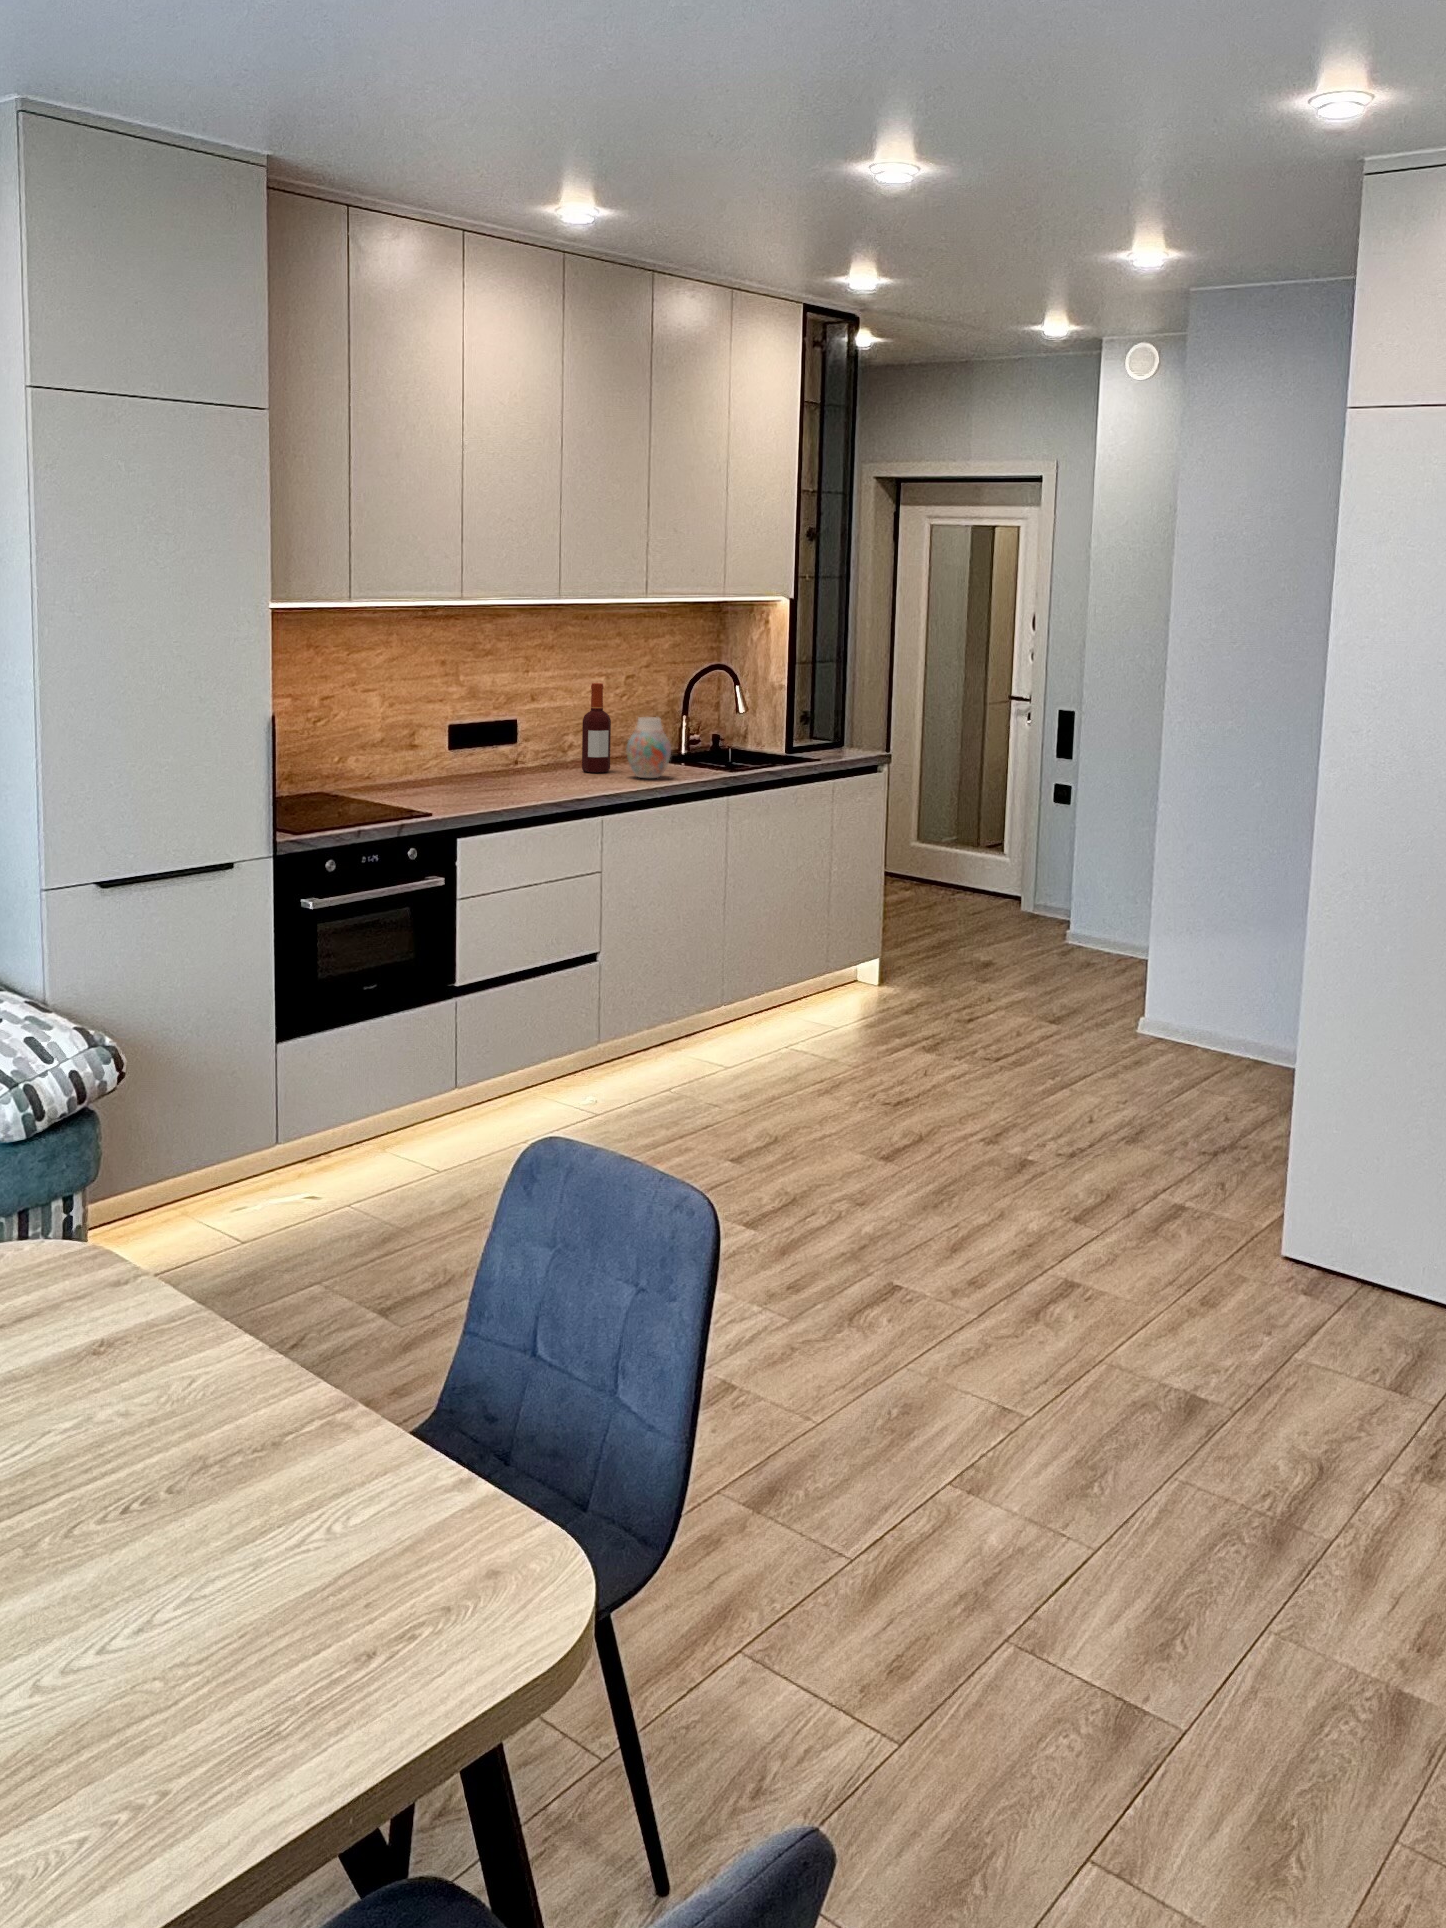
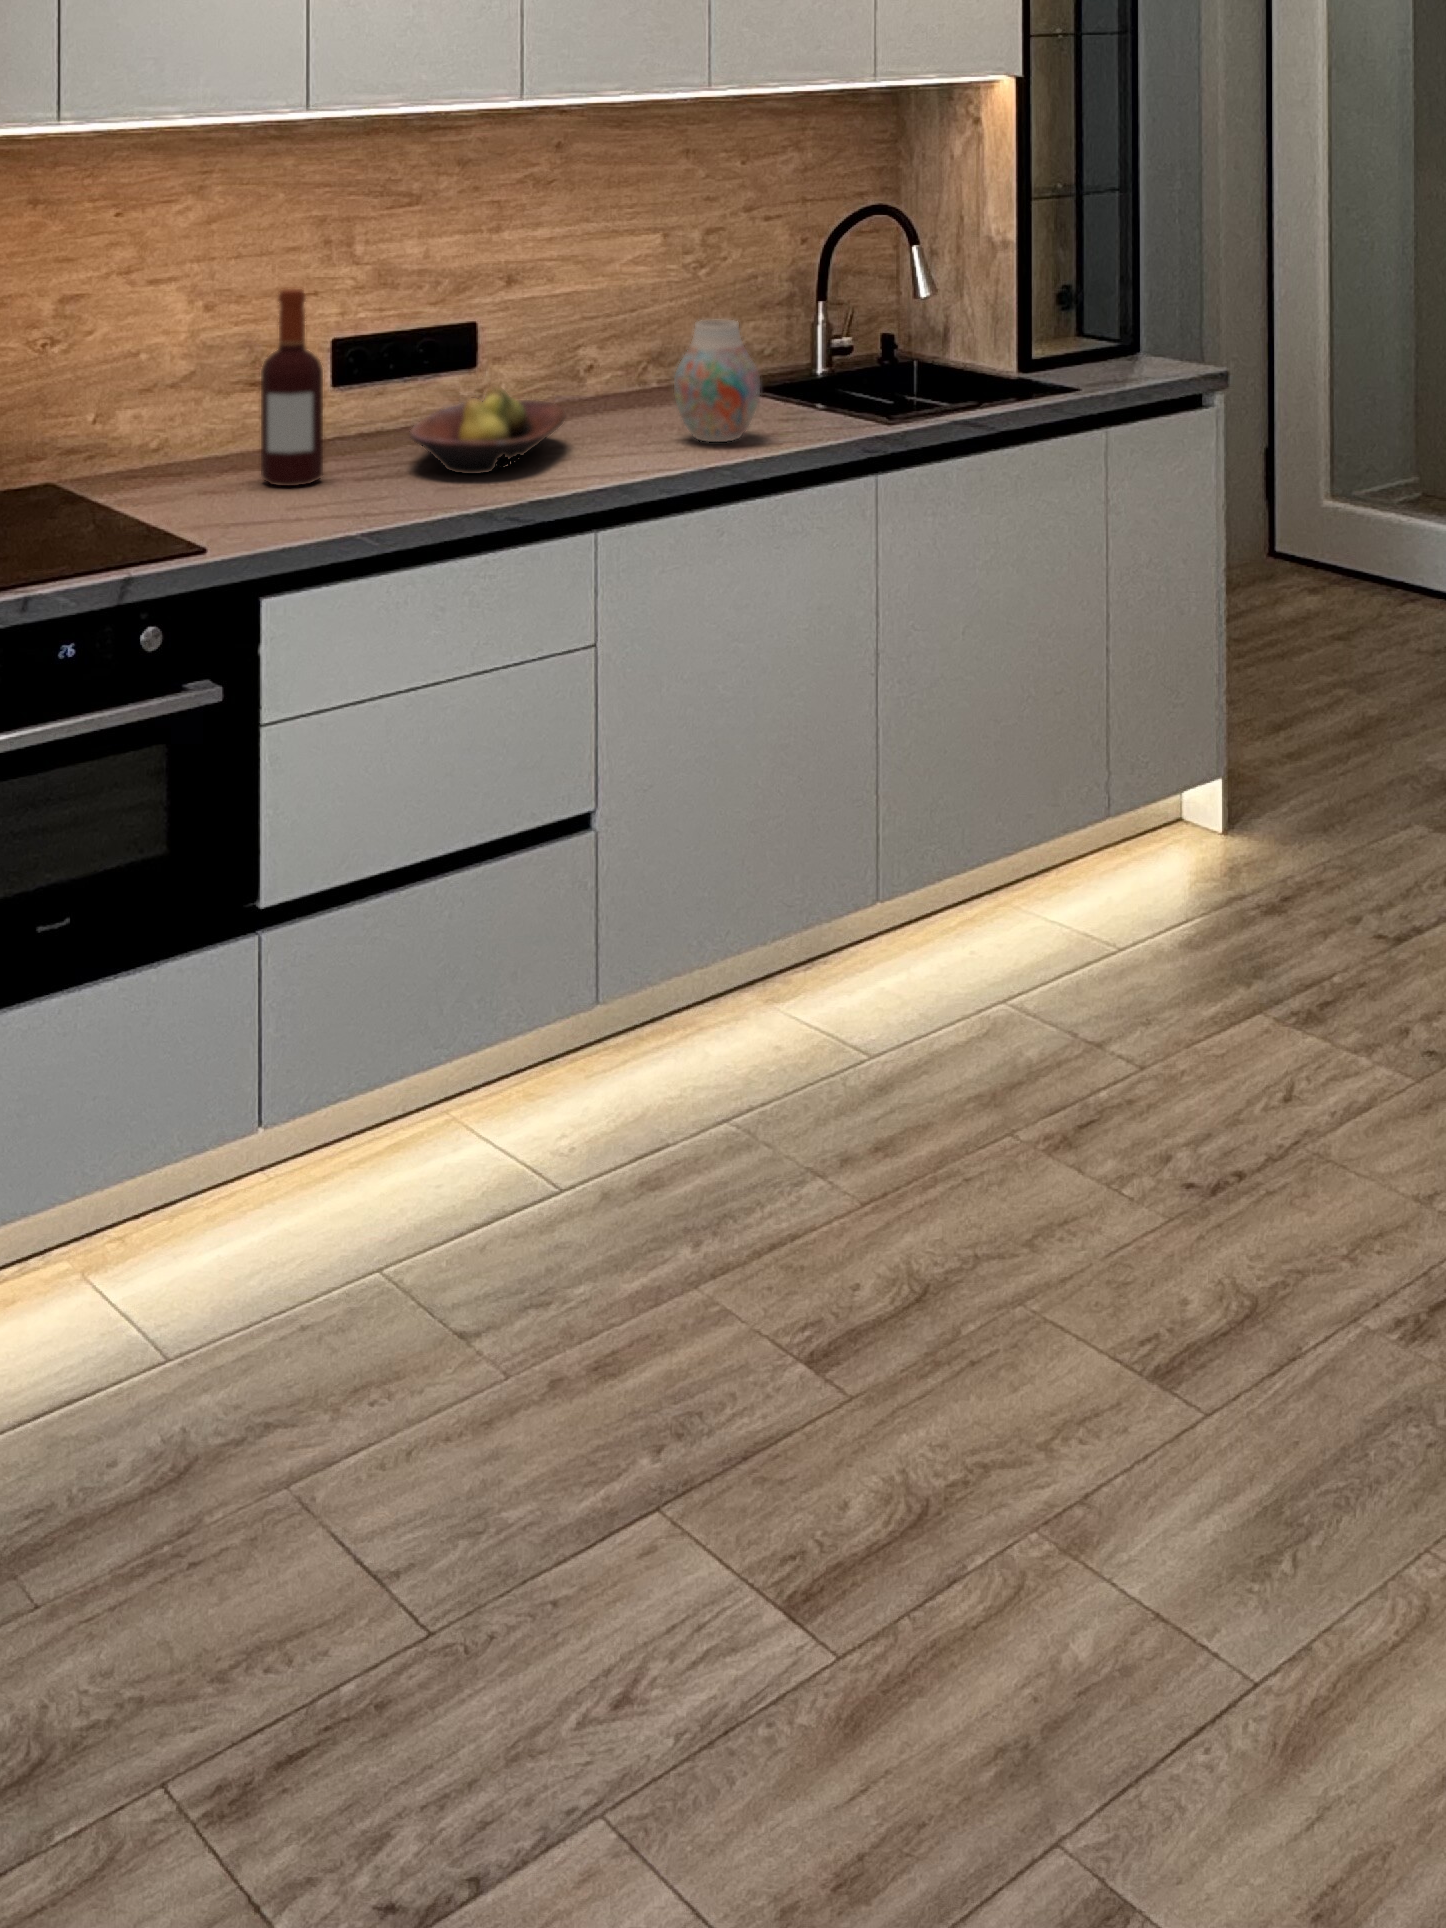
bottle: present [582,683,611,773] -> present [261,289,323,486]
fruit bowl: none [499,748,574,789] -> present [410,386,565,474]

